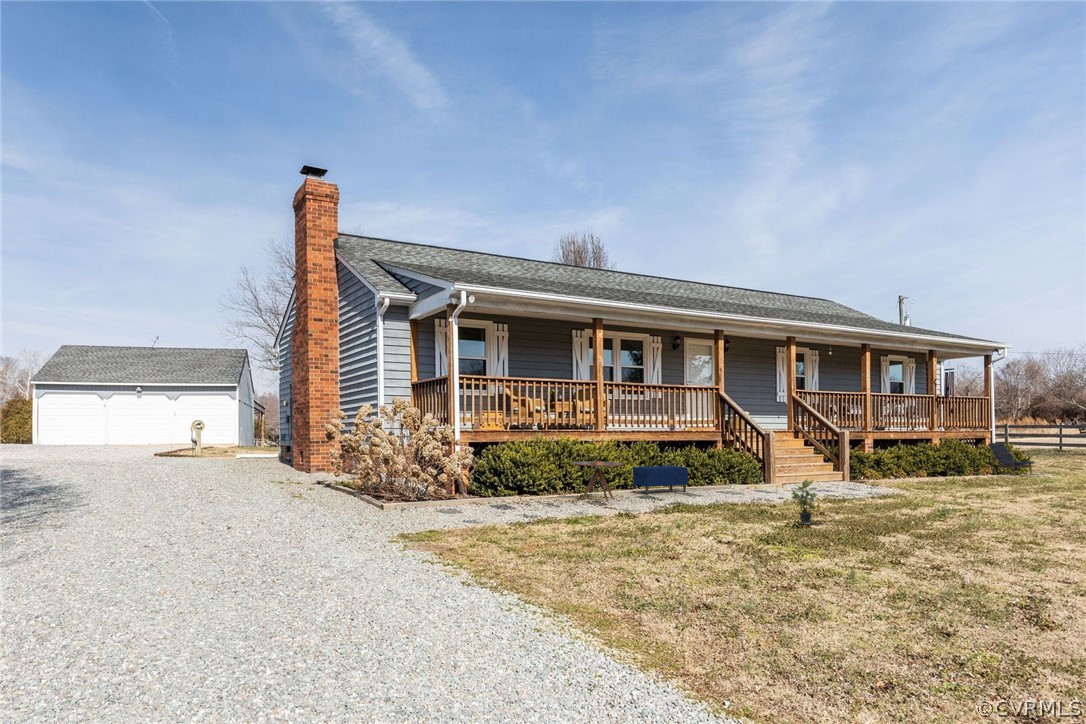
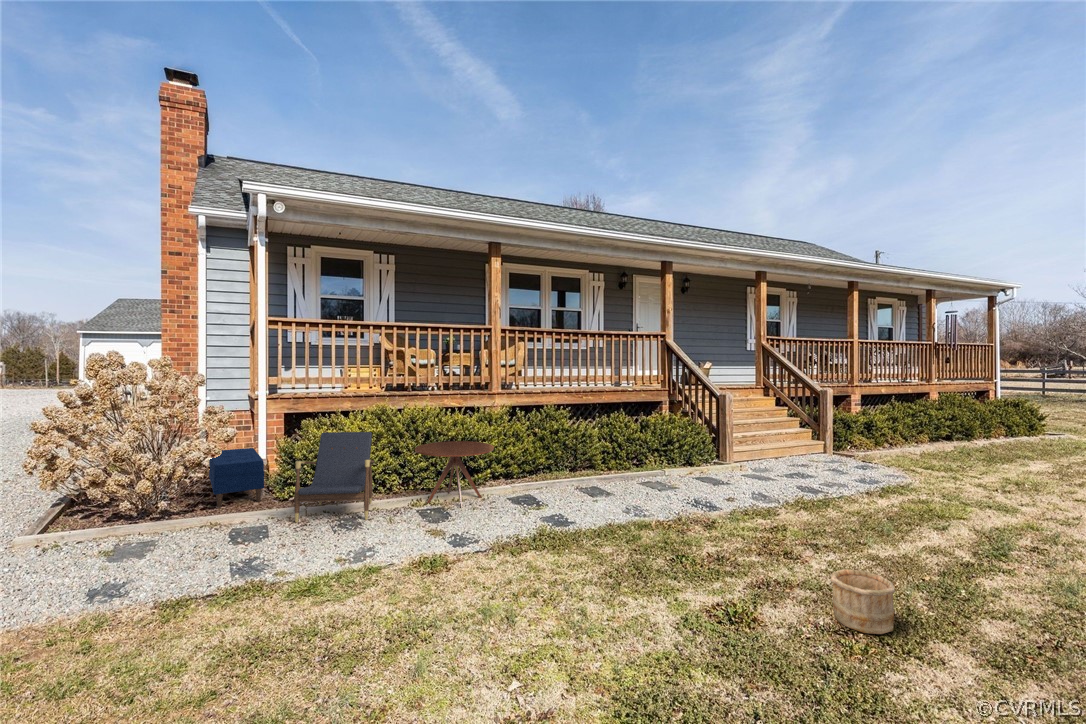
lounge chair: present [989,443,1034,475] -> present [294,432,374,522]
bench: present [633,466,688,495] -> present [209,448,264,507]
potted plant: present [792,479,817,524] -> none [732,519,788,616]
wooden bucket: none [838,503,867,527] -> present [831,569,895,634]

